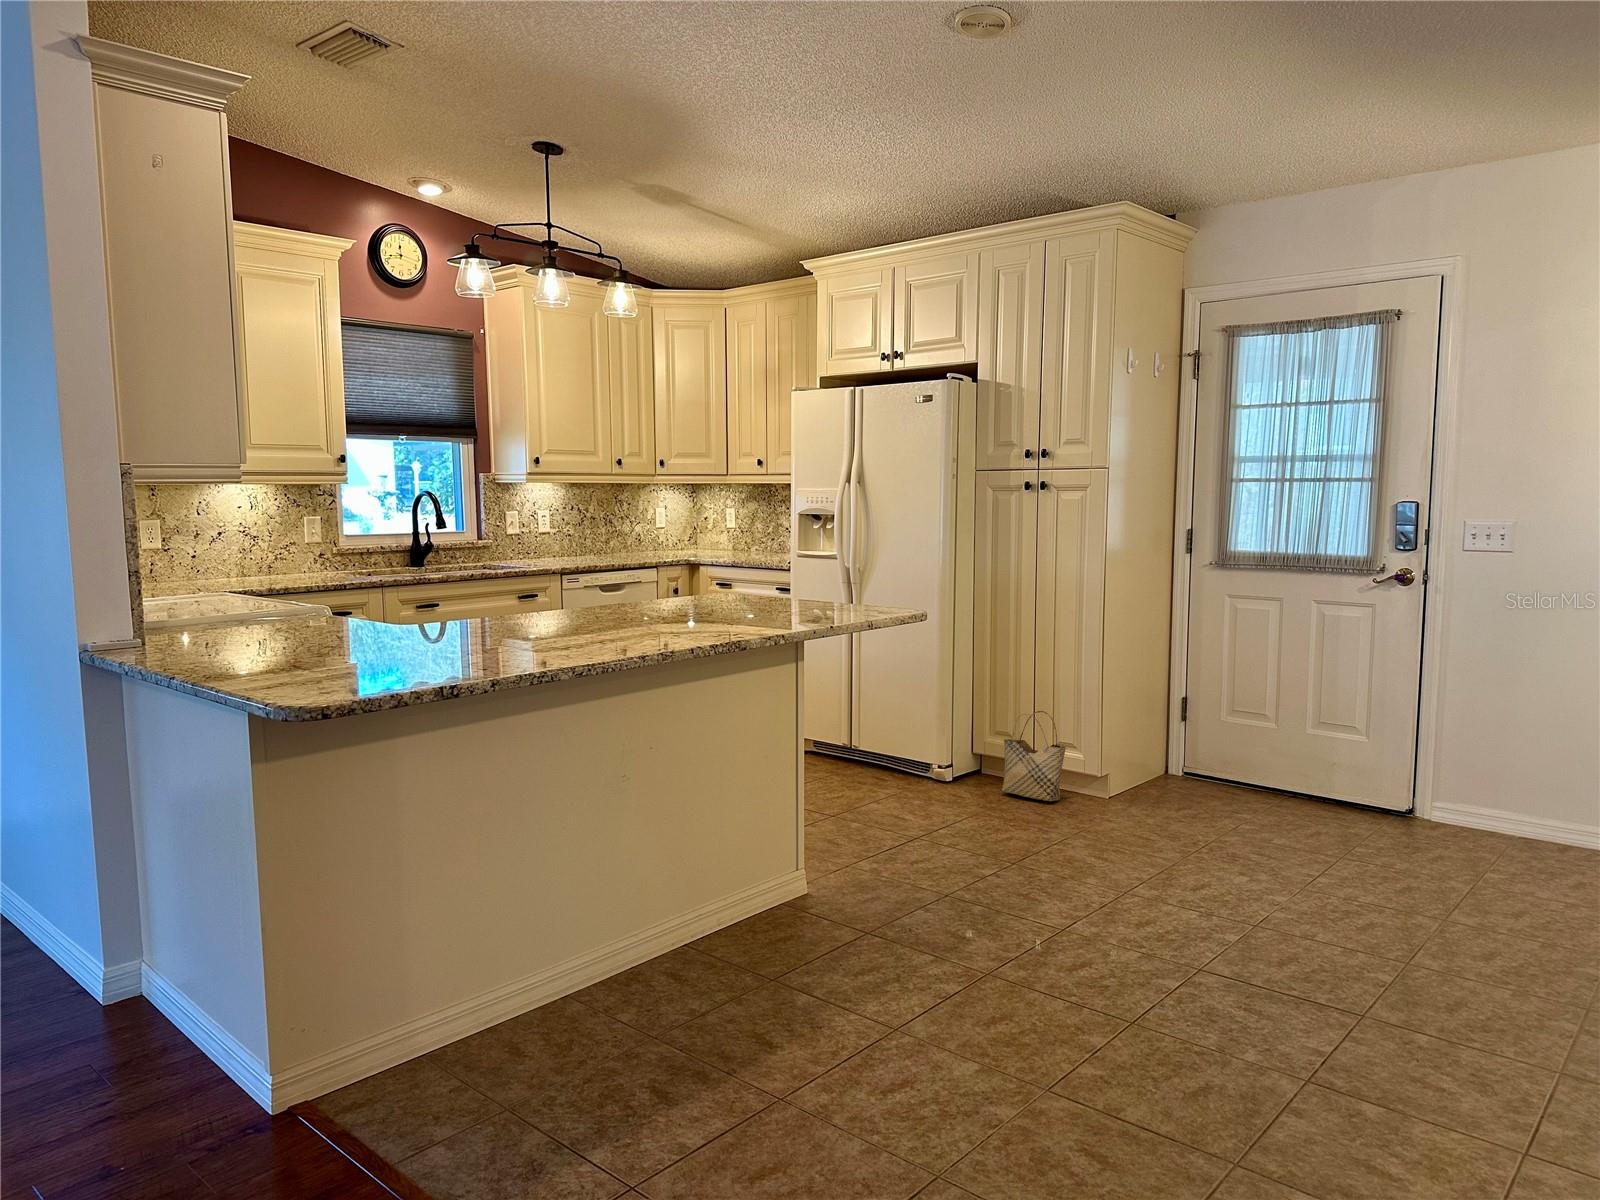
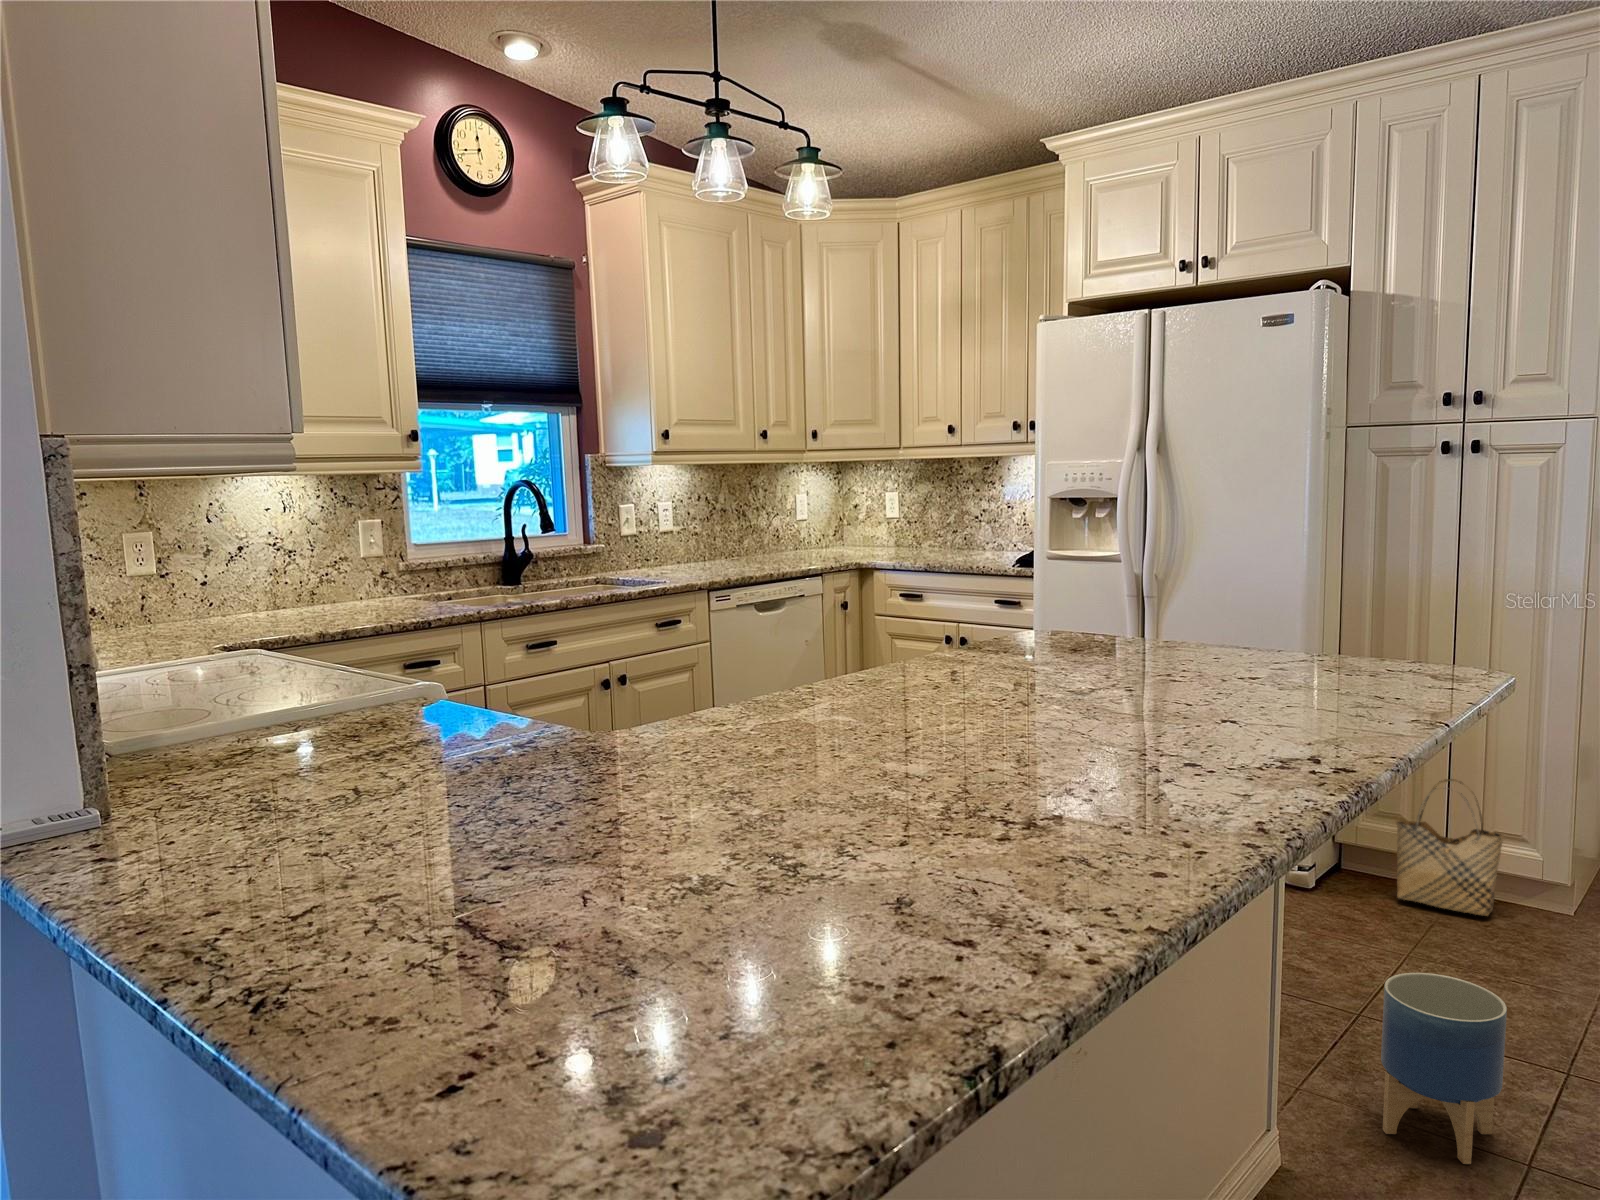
planter: none [876,800,940,902] -> present [1381,973,1507,1164]

